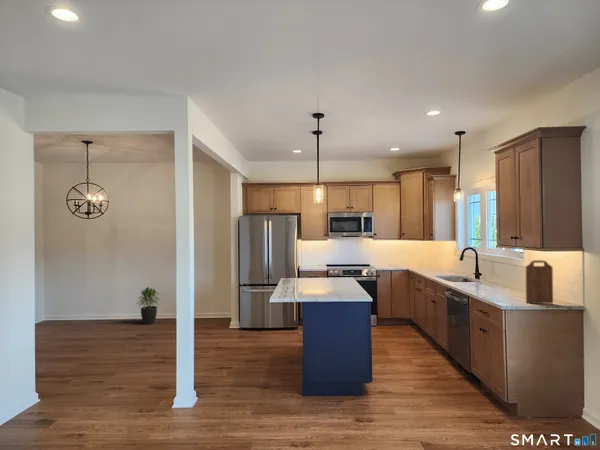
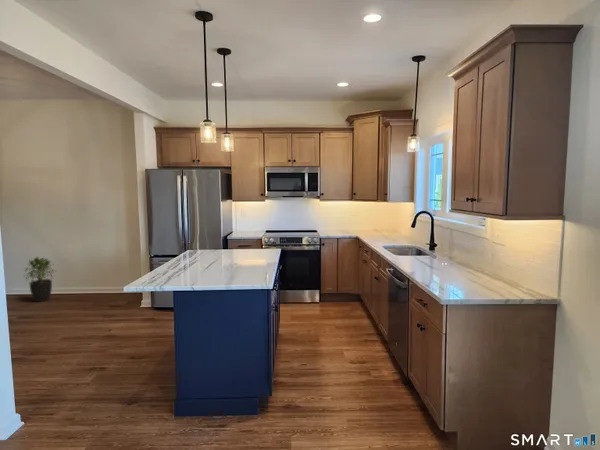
cutting board: present [526,260,553,304] -> none [478,232,518,293]

